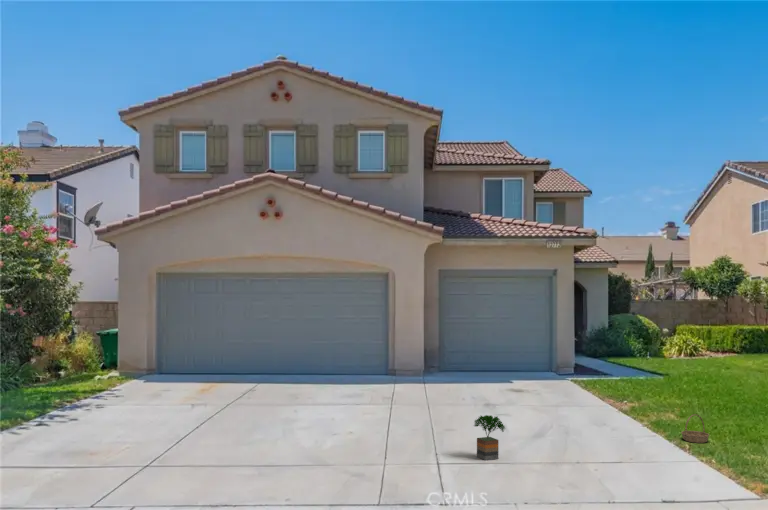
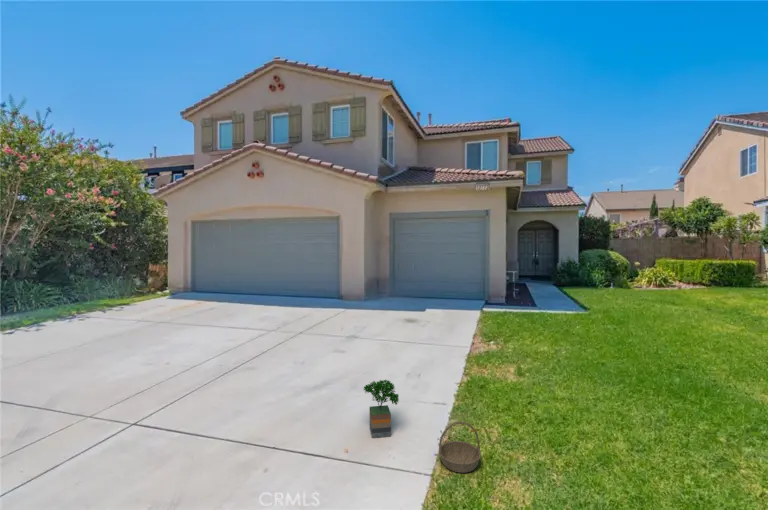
potted tree: present [474,415,505,460] -> present [364,380,399,438]

